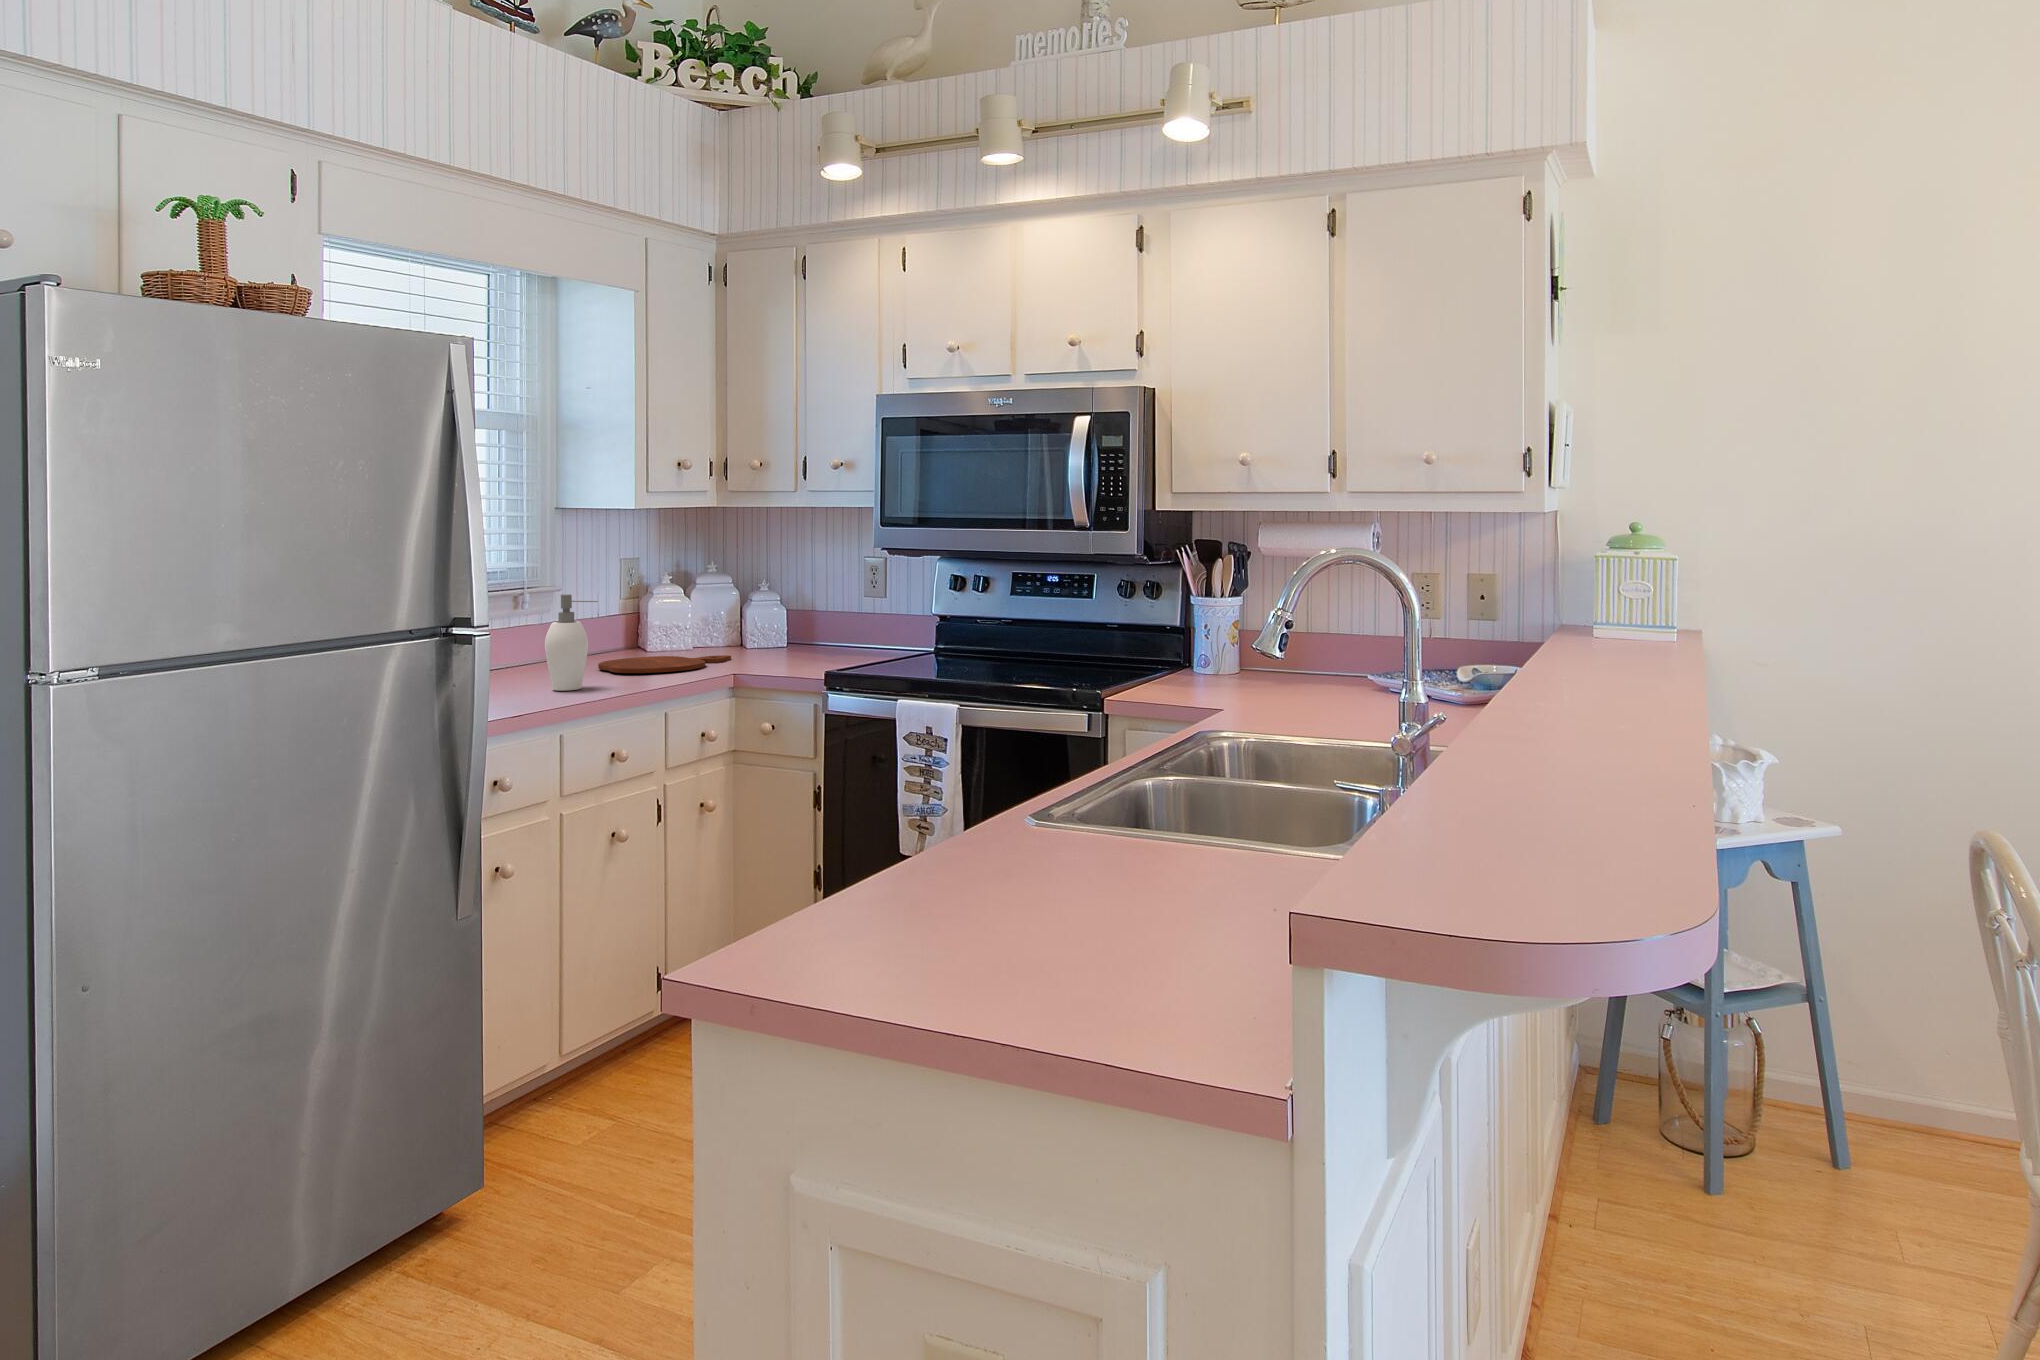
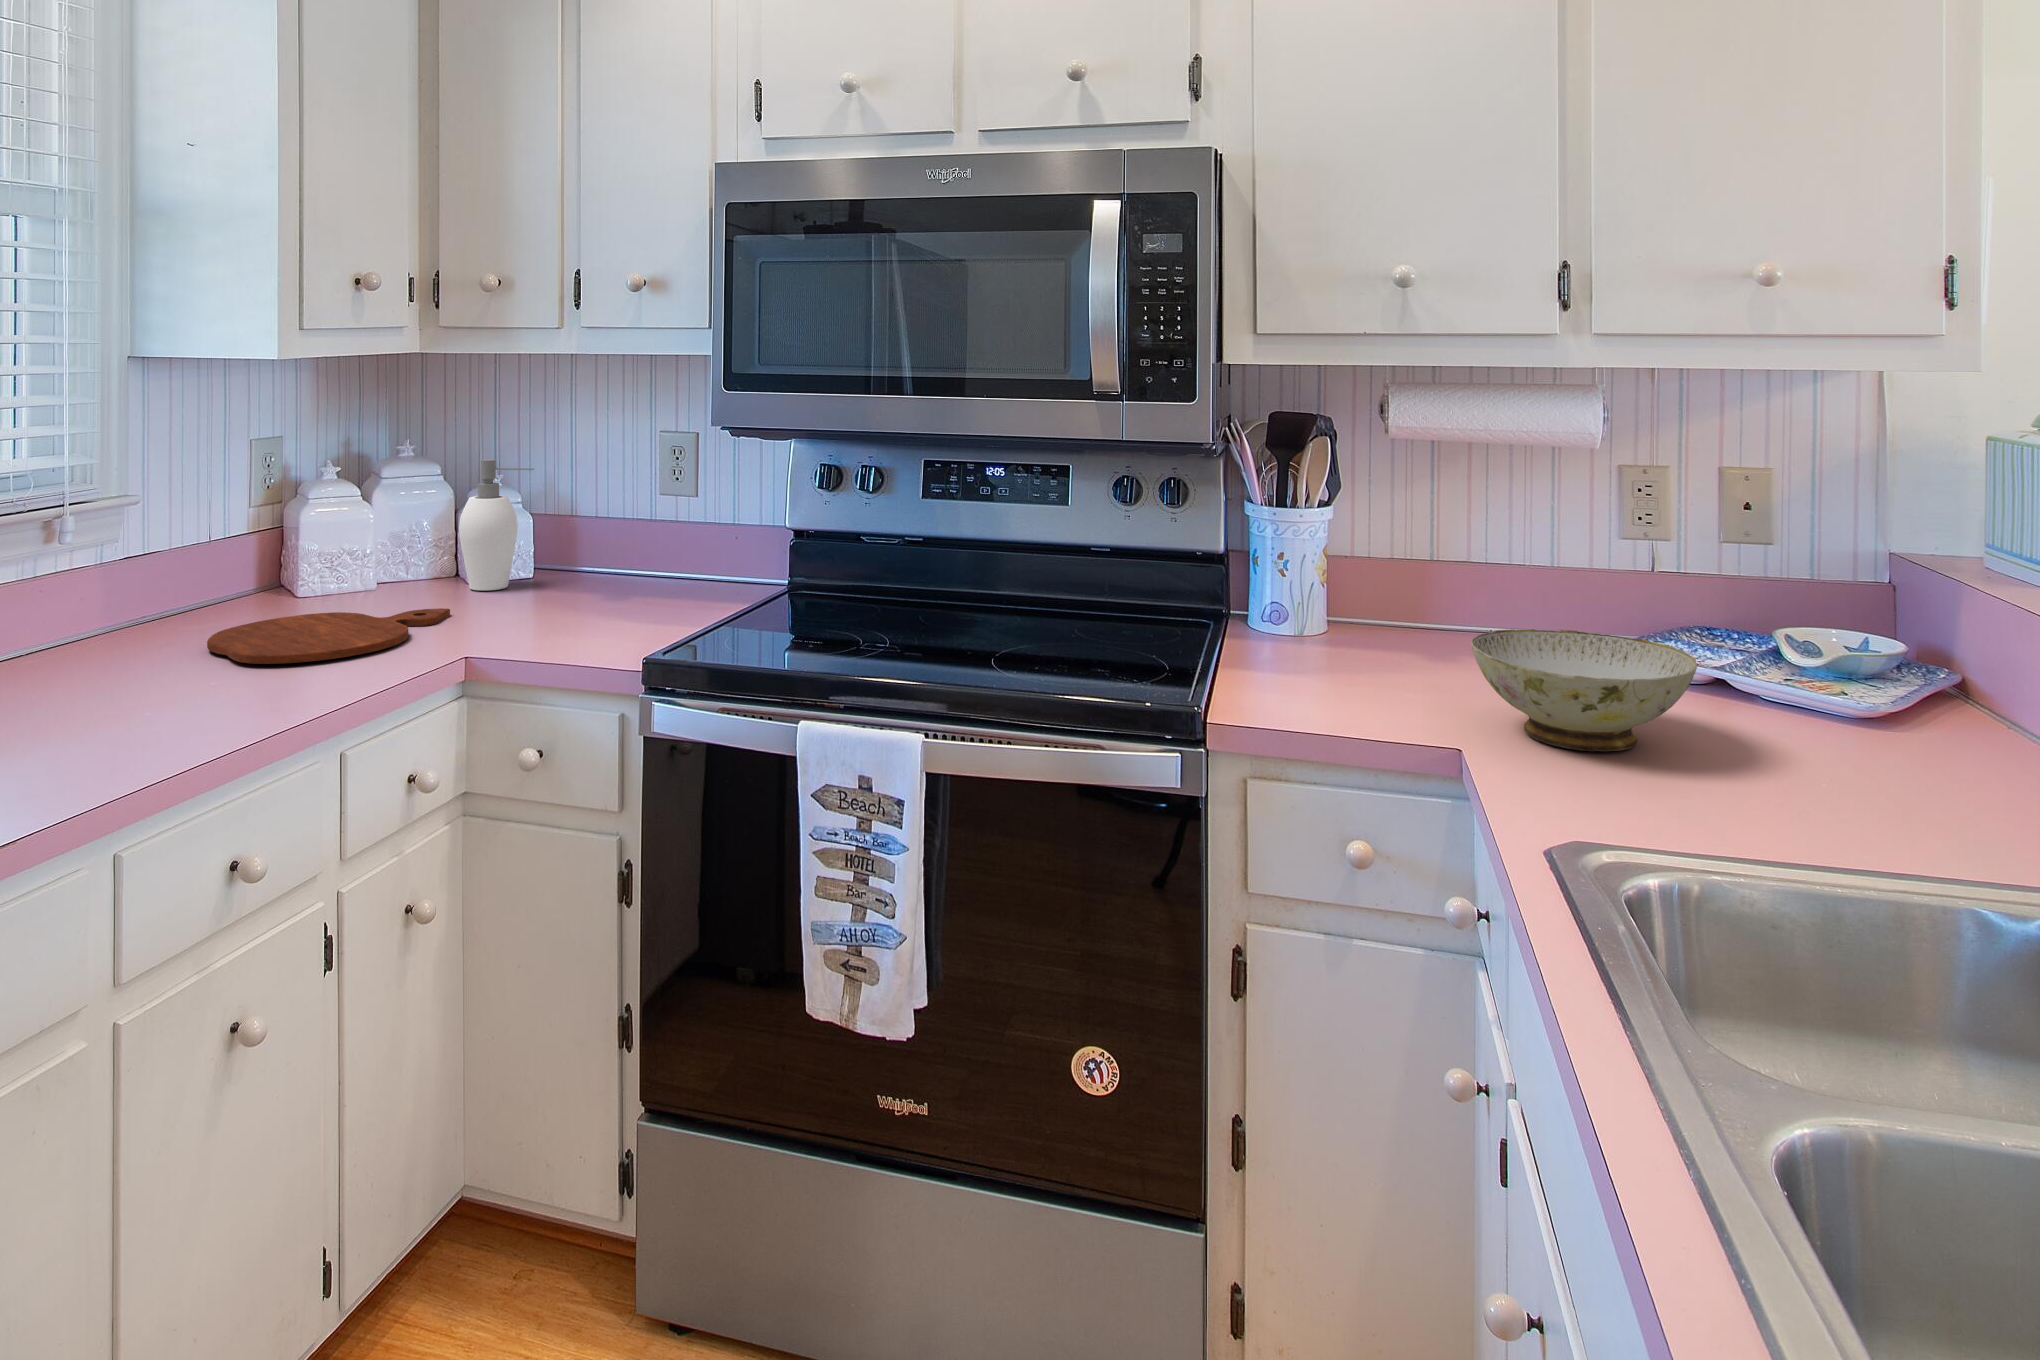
soap dispenser: present [545,594,598,691] -> present [459,459,534,590]
ceramic bowl: none [1232,650,1339,705] -> present [1471,629,1697,752]

